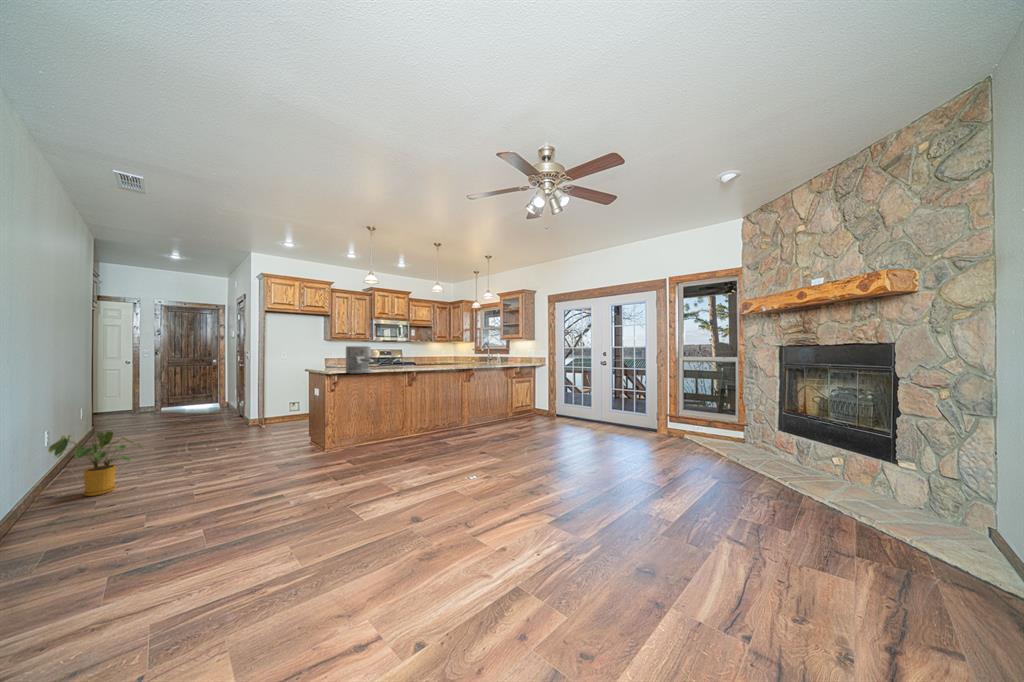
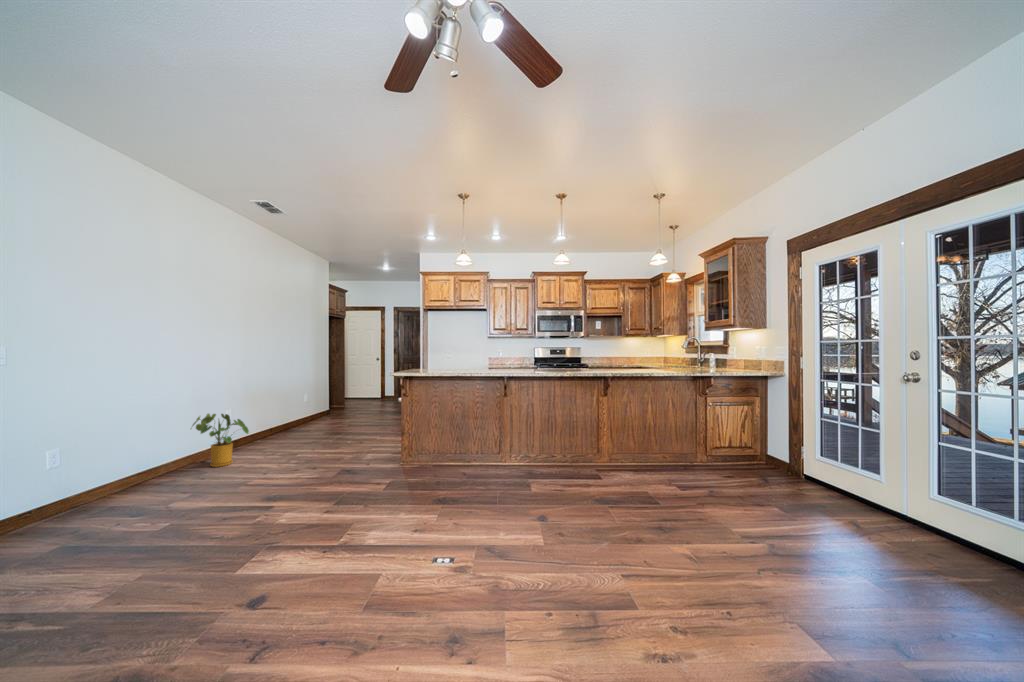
coffee maker: present [346,346,372,374] -> none [427,341,457,375]

